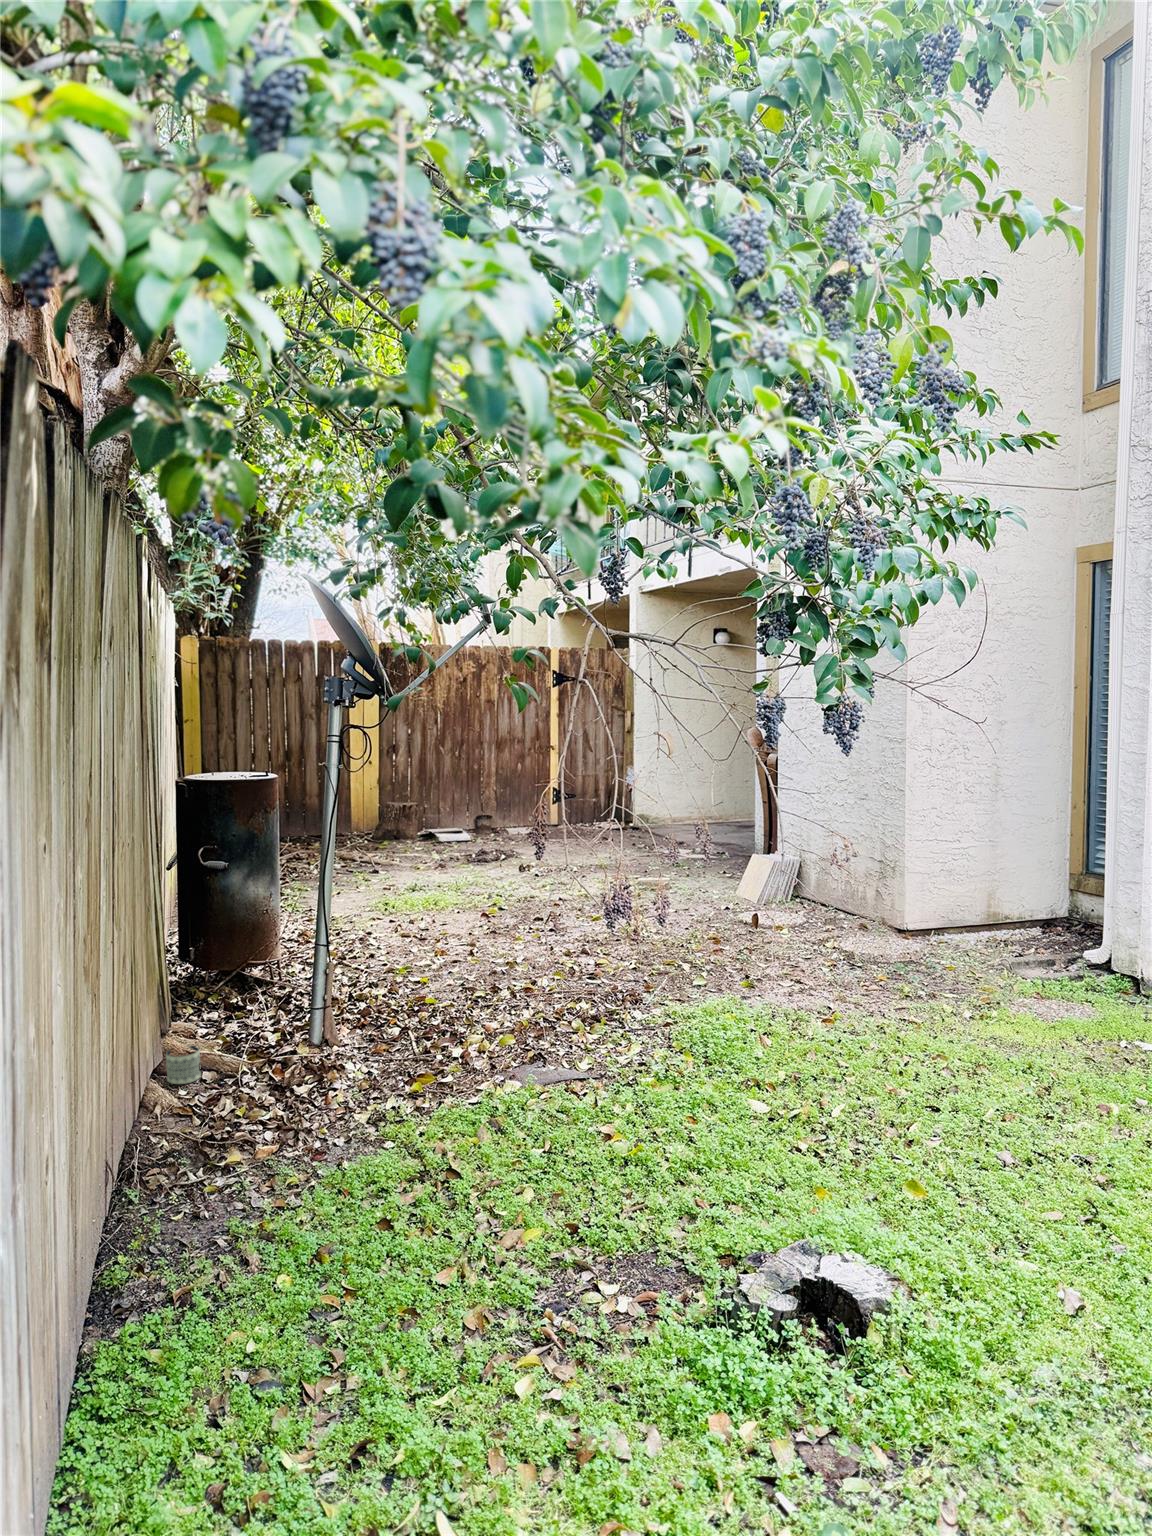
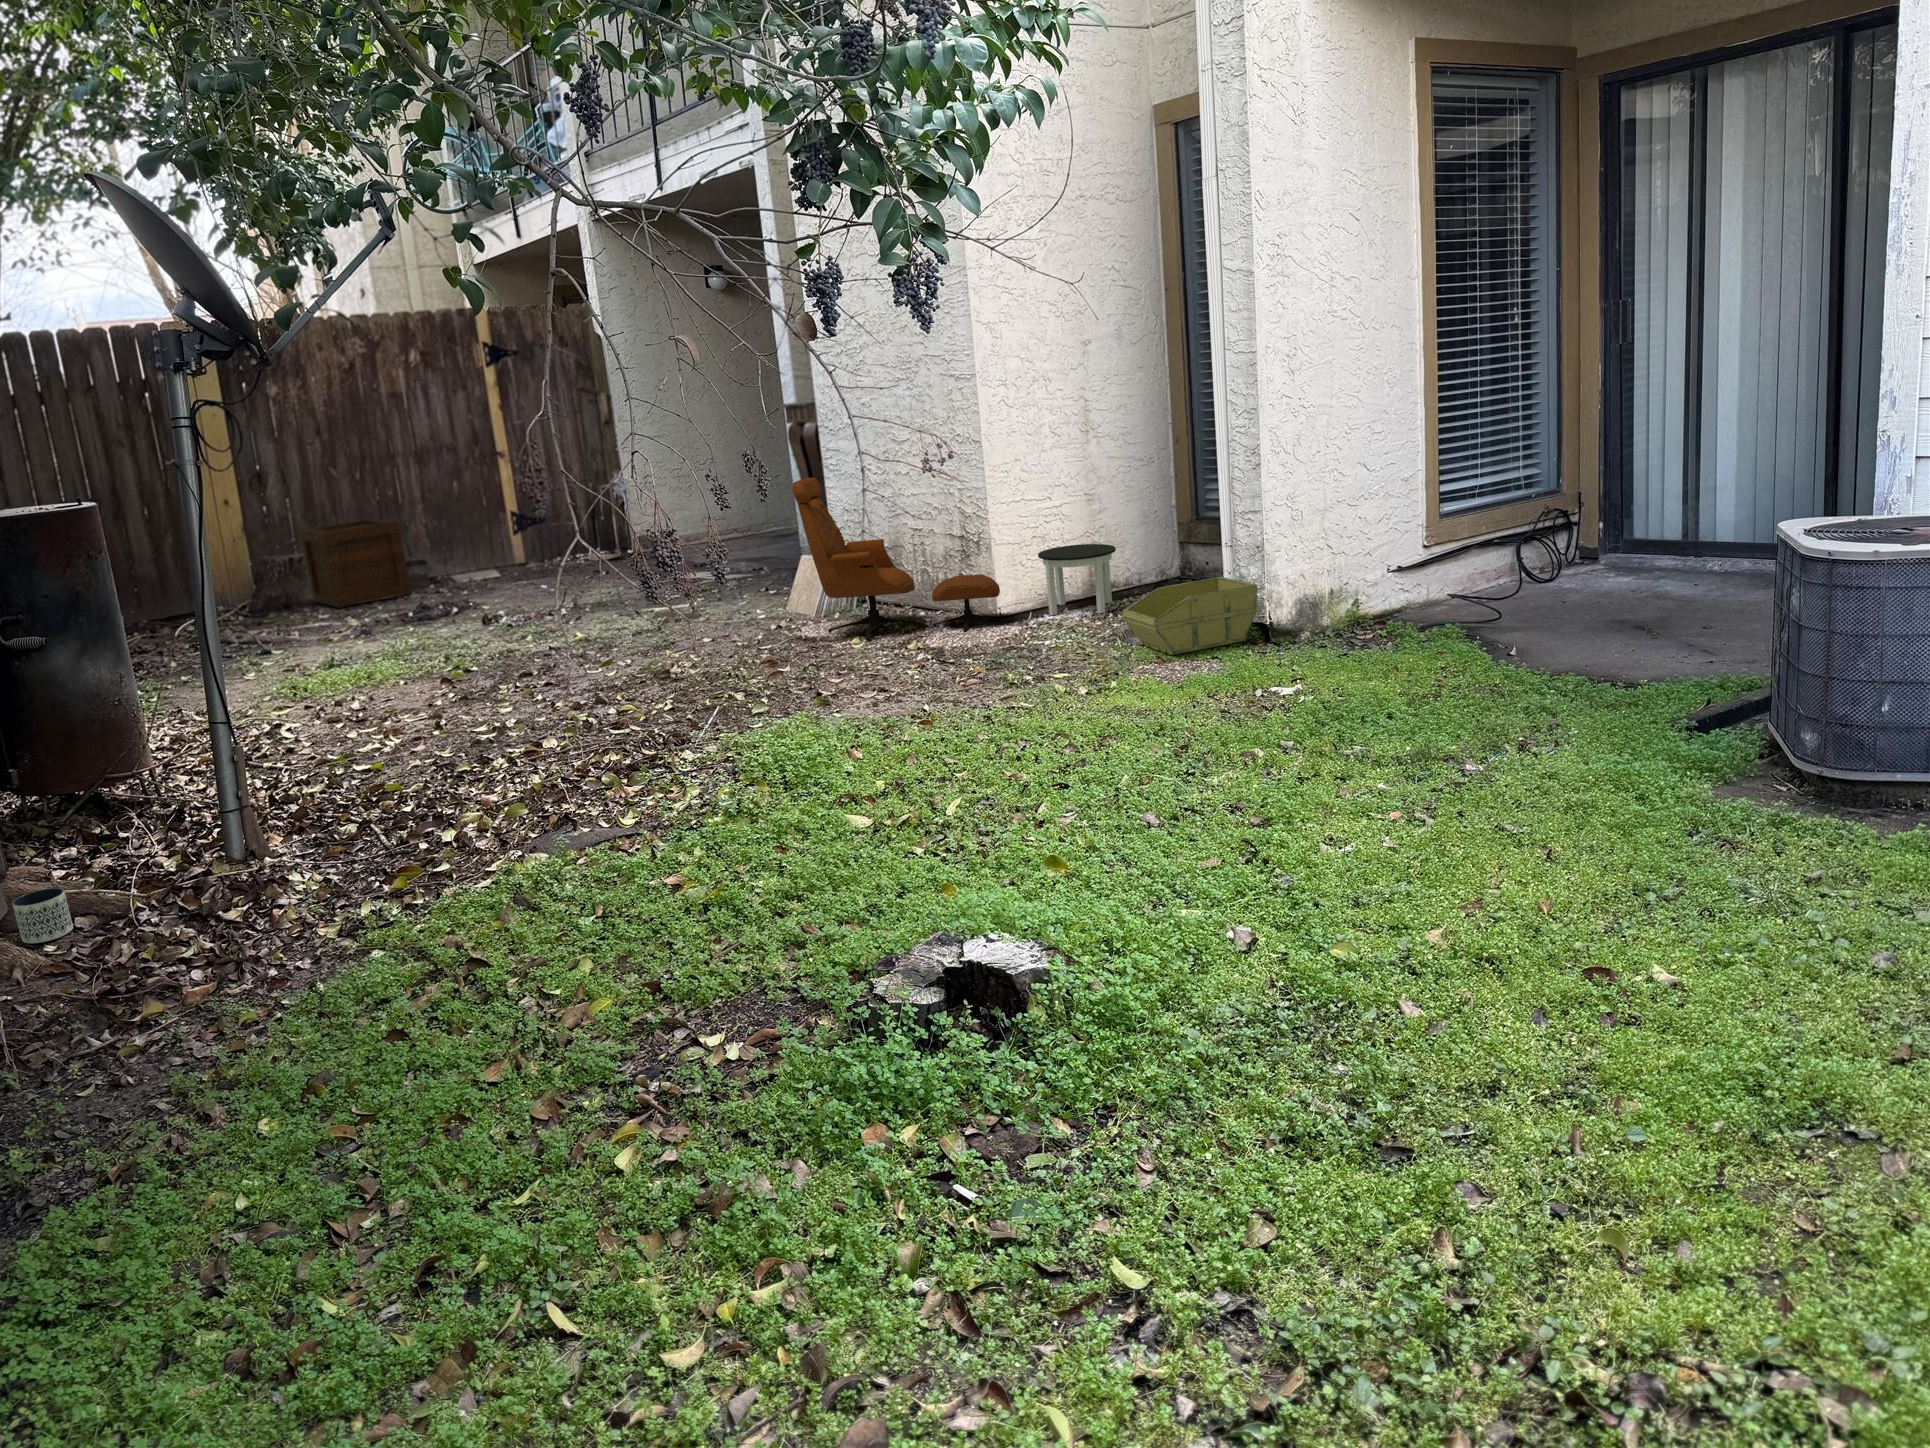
wooden crate: none [412,783,479,844] -> present [300,519,411,608]
lounge chair: none [754,804,909,941] -> present [792,477,1004,640]
round table: none [943,882,1009,942] -> present [1038,544,1116,615]
storage bin: none [1006,932,1128,993] -> present [1122,577,1257,655]

